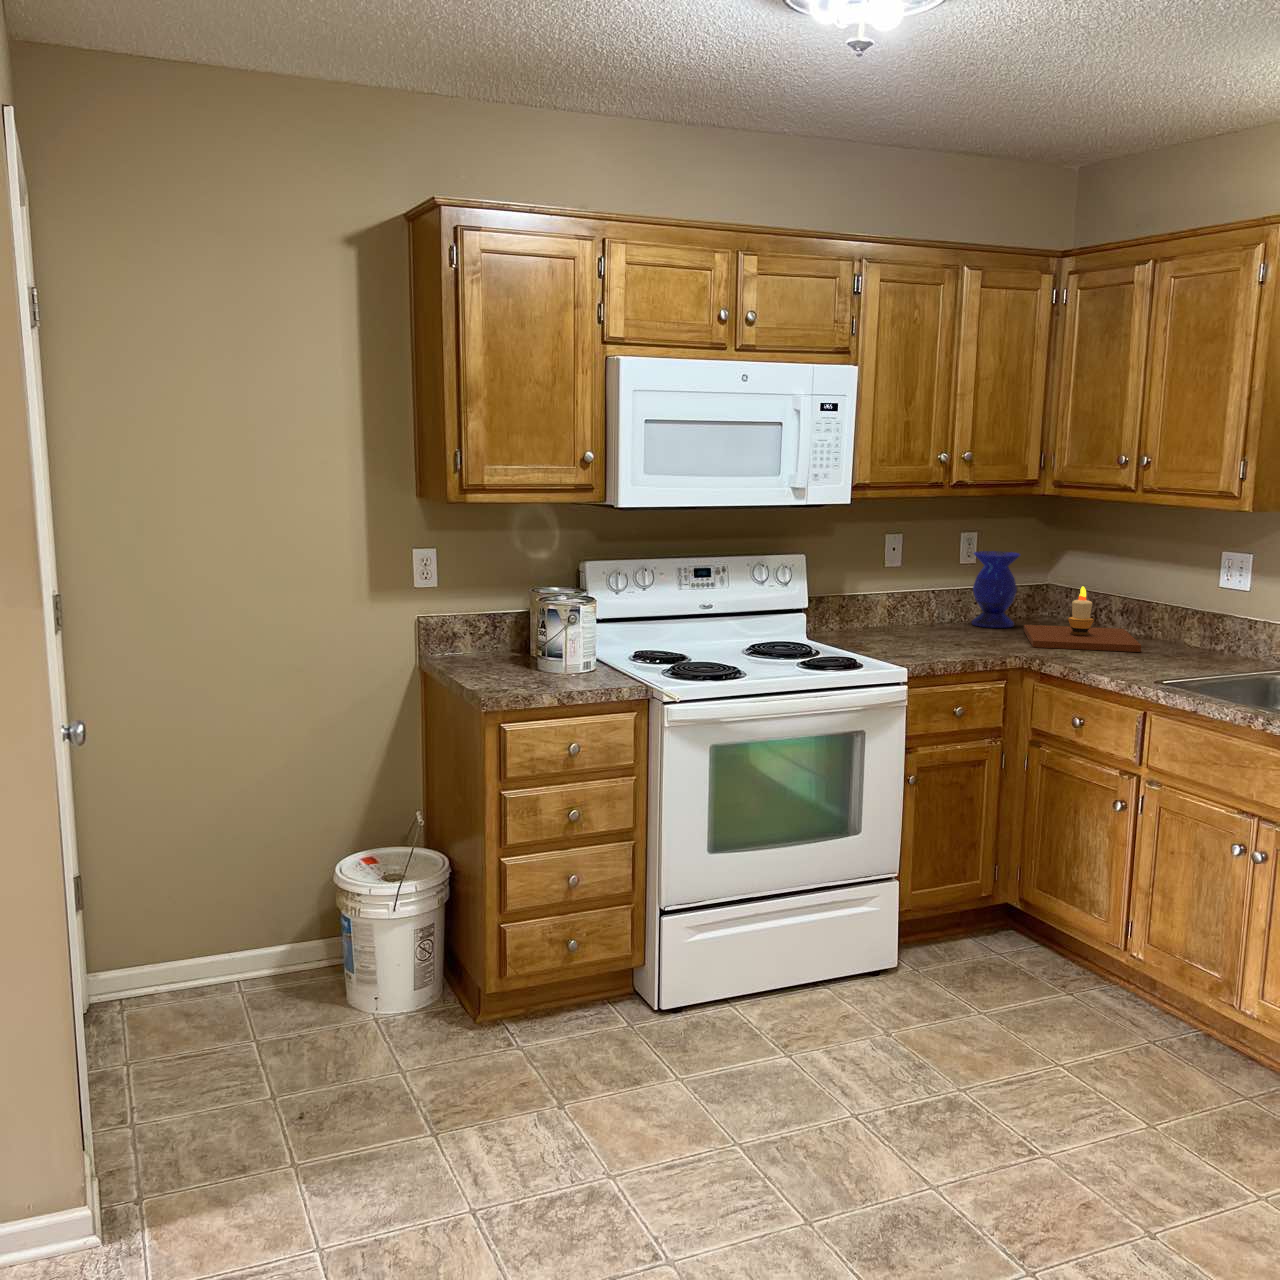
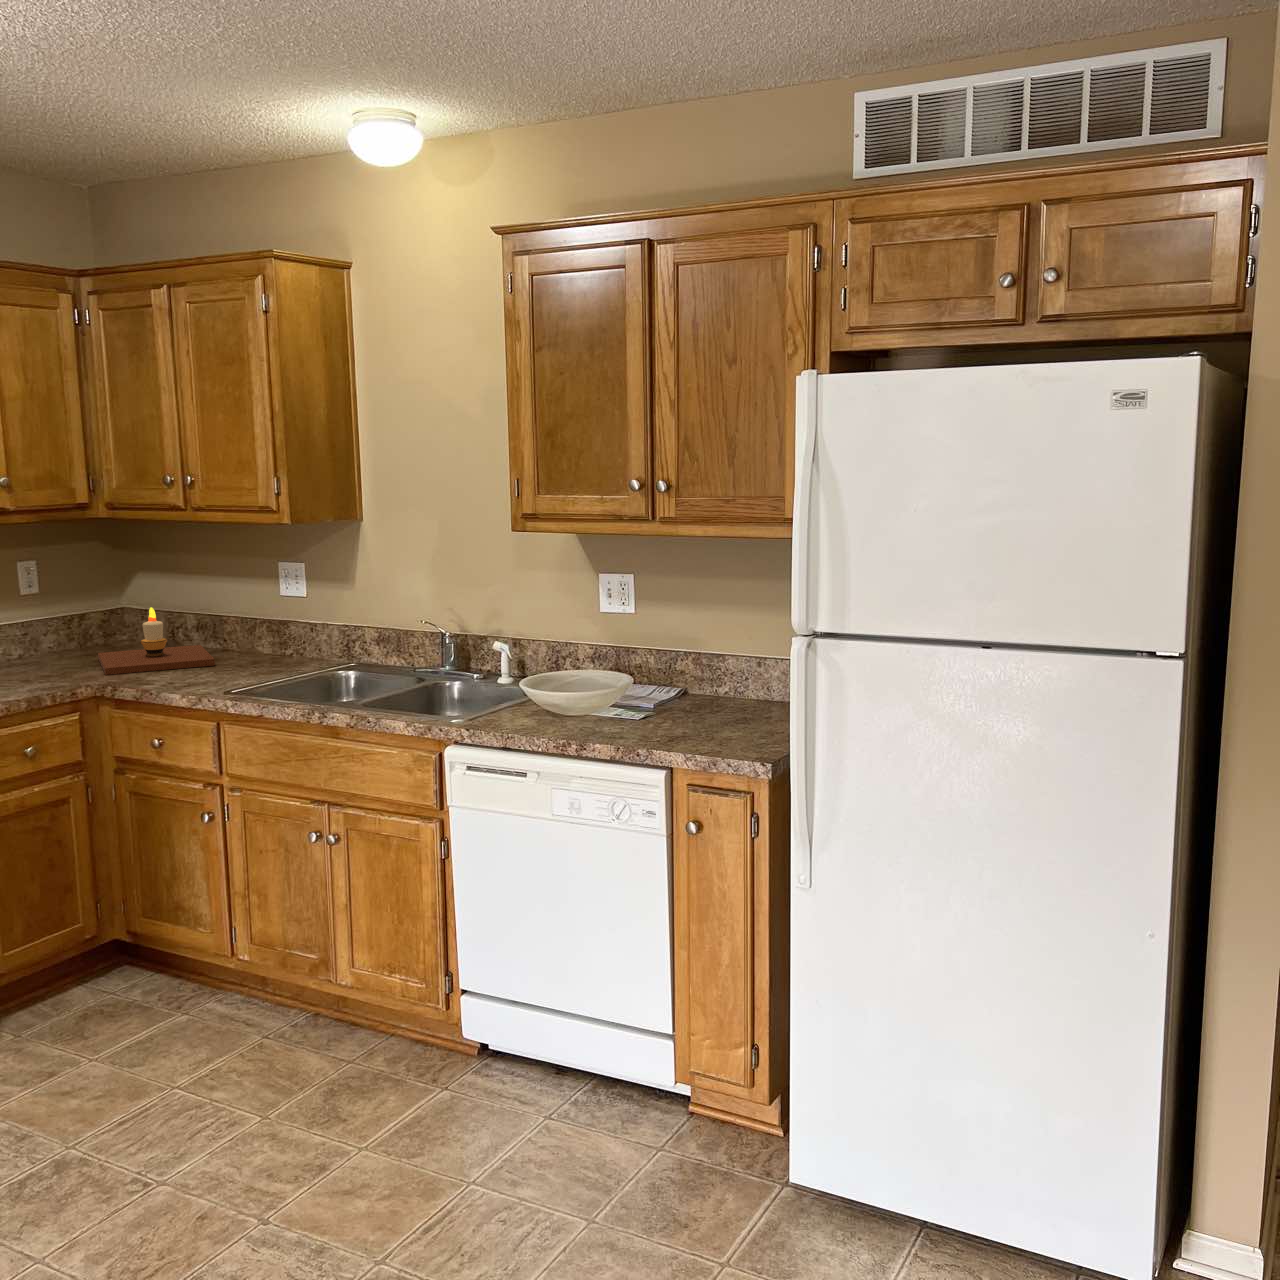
vase: present [972,551,1020,628] -> none [33,580,89,661]

